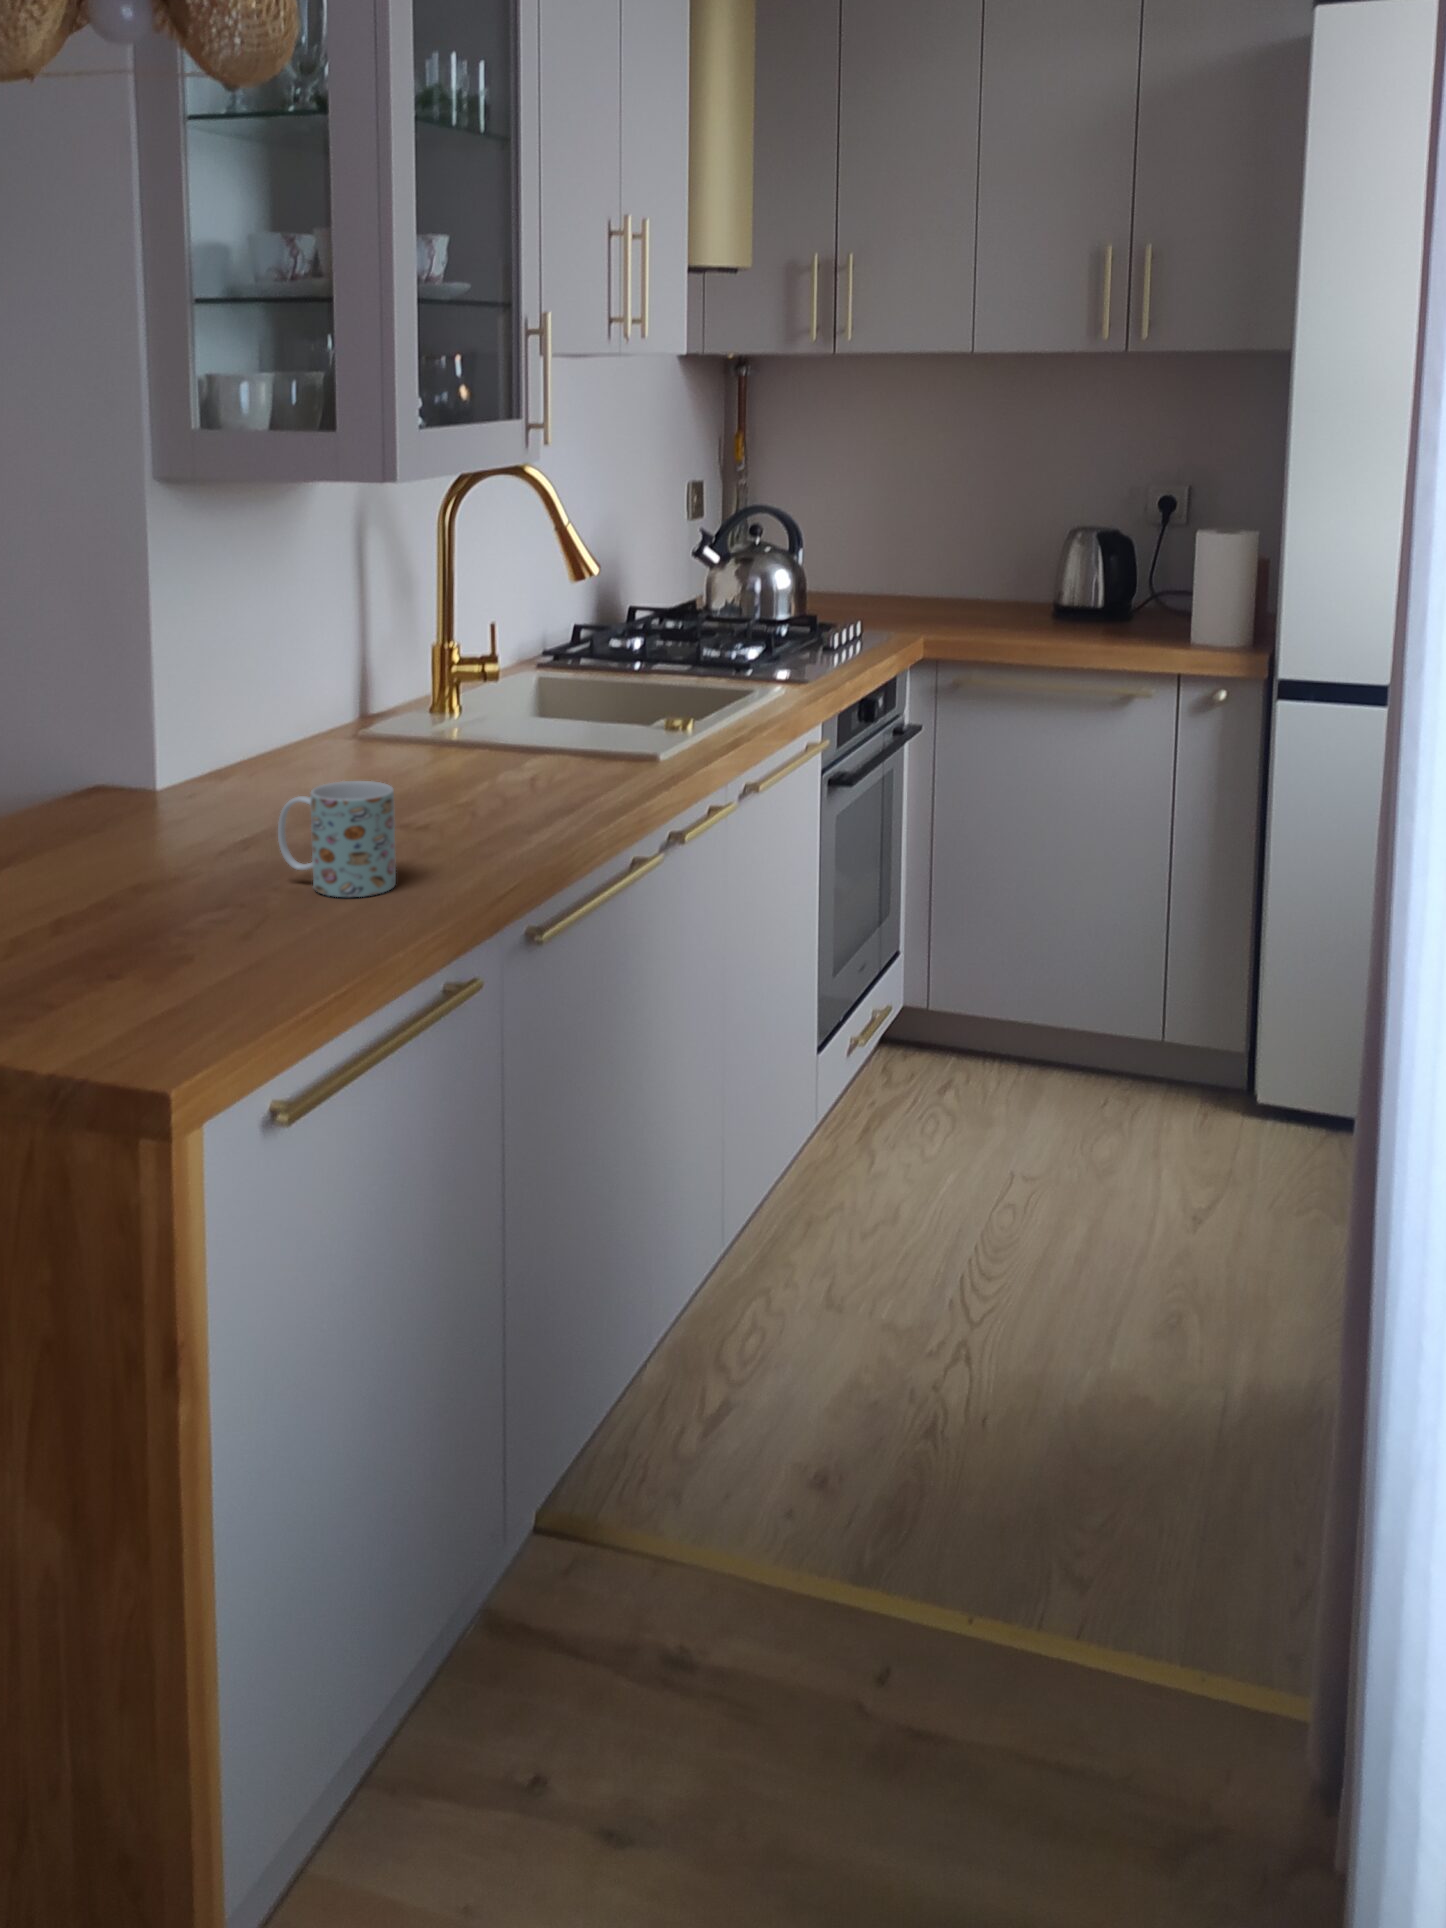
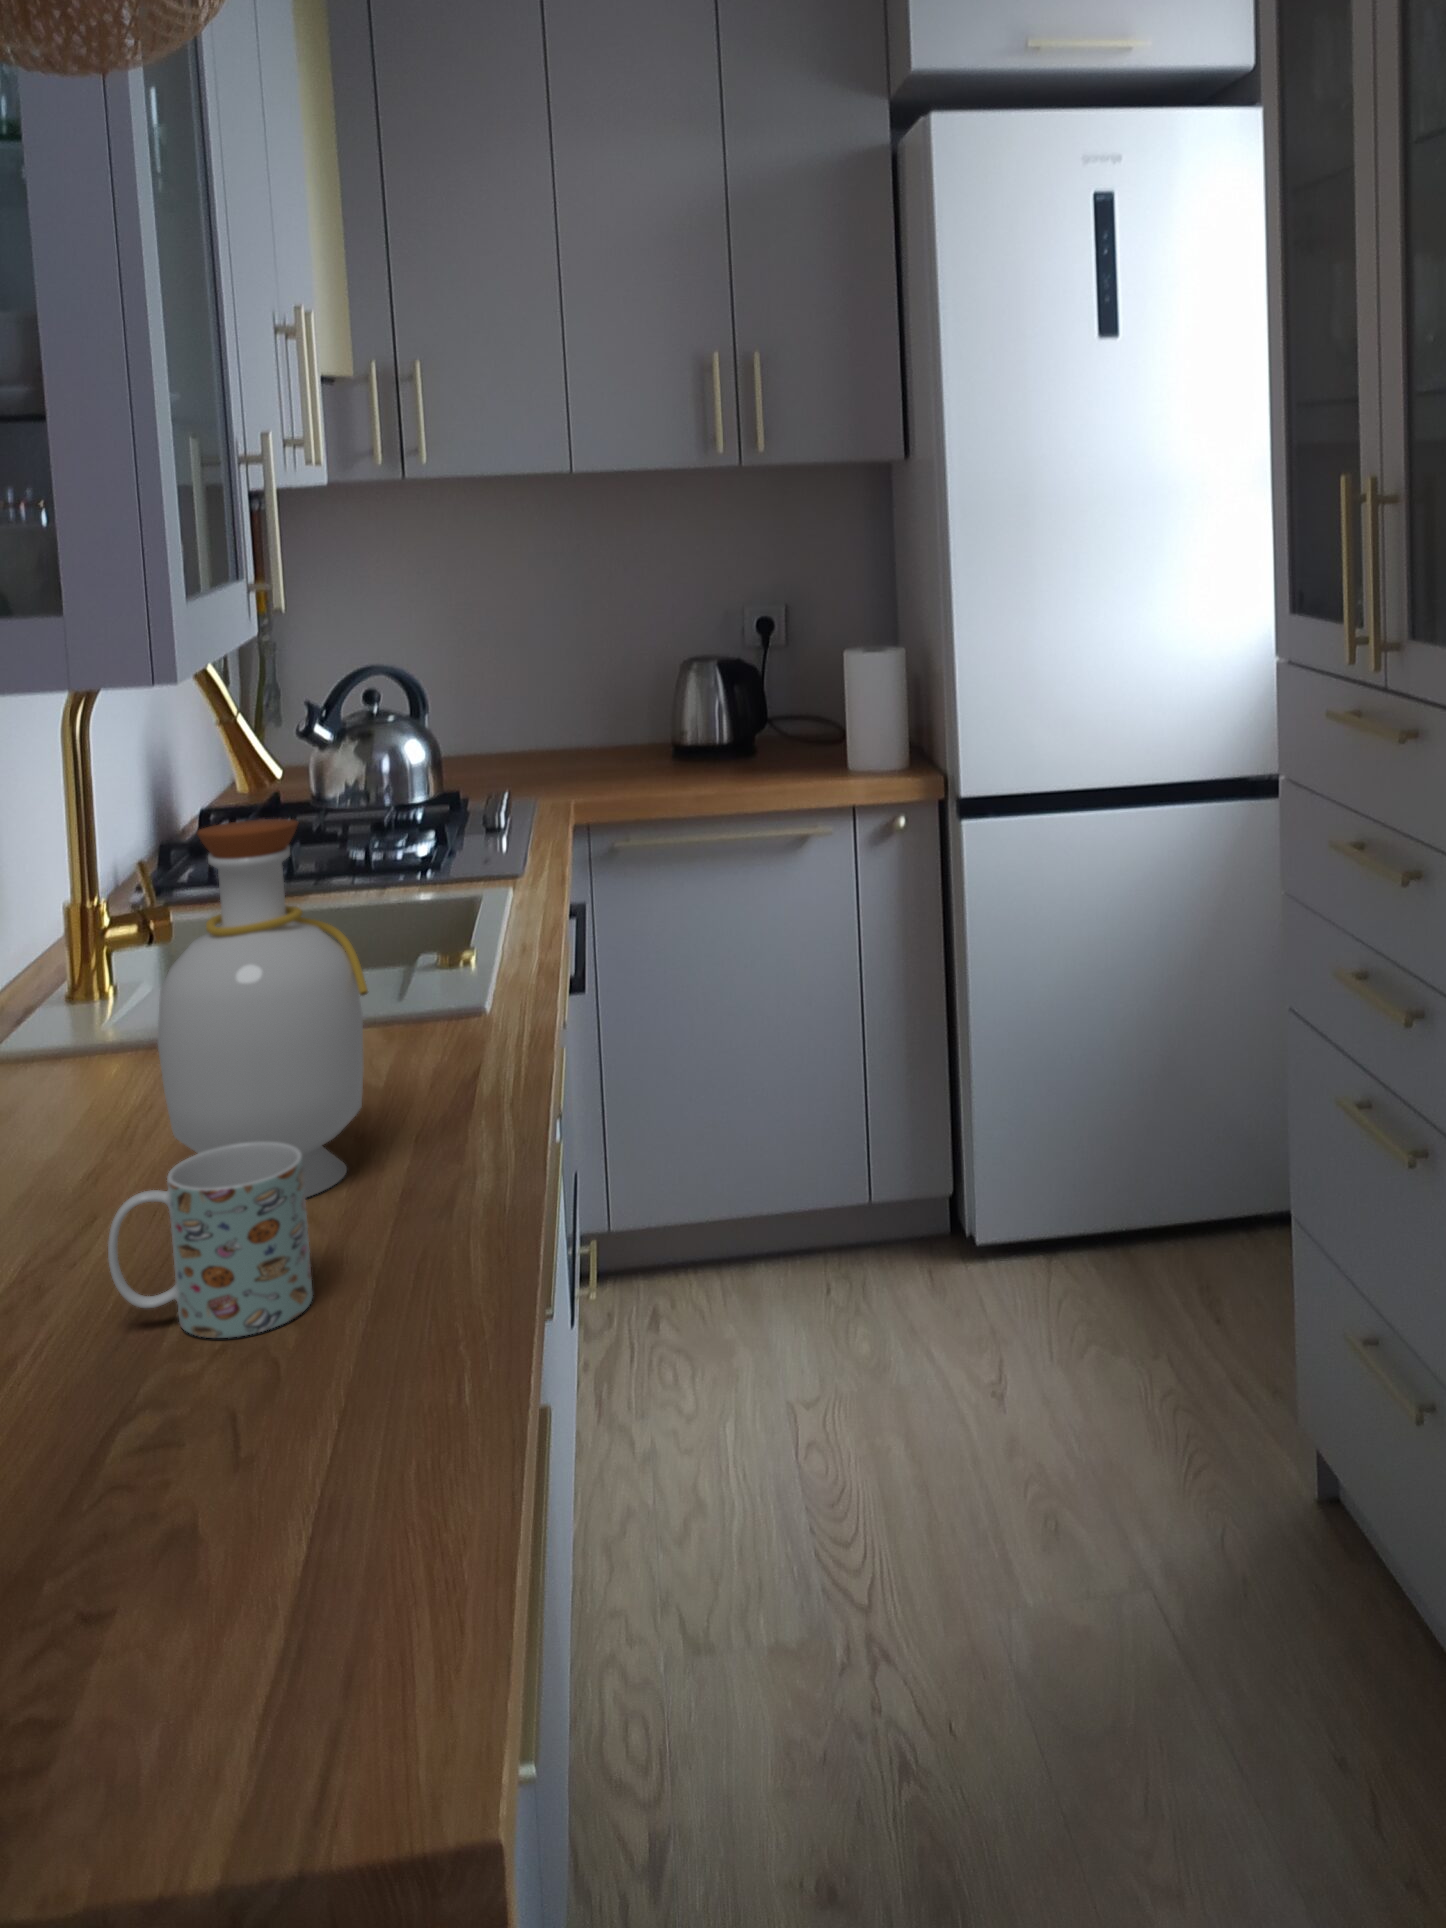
bottle: none [373,580,506,841] -> present [158,819,368,1198]

